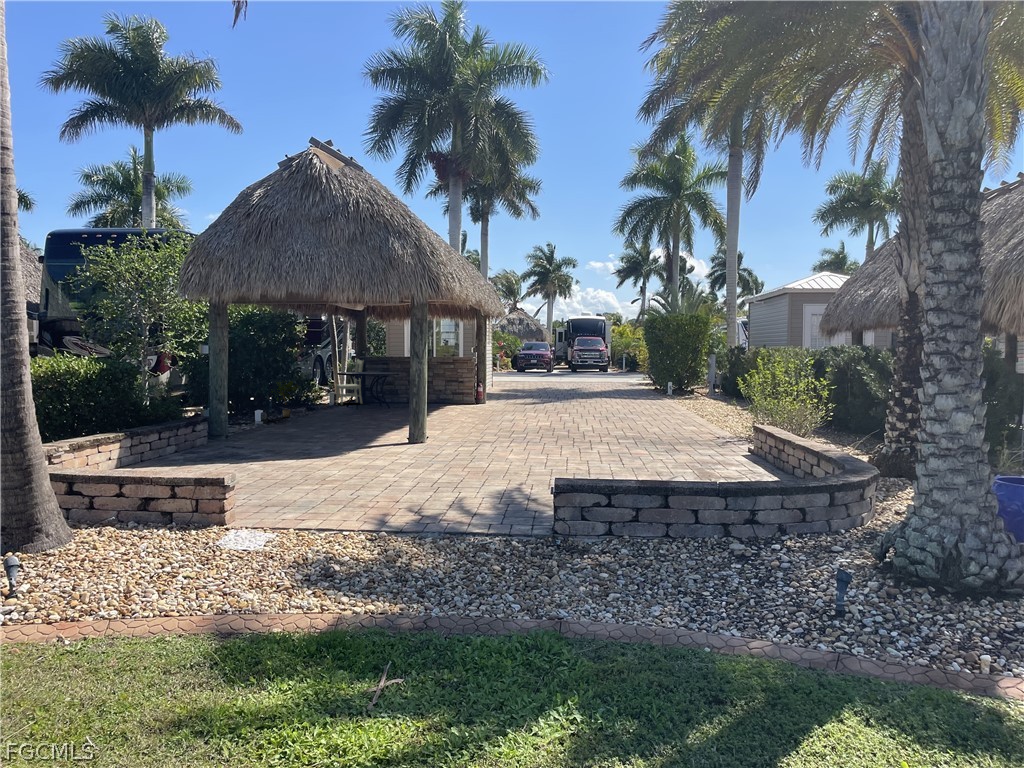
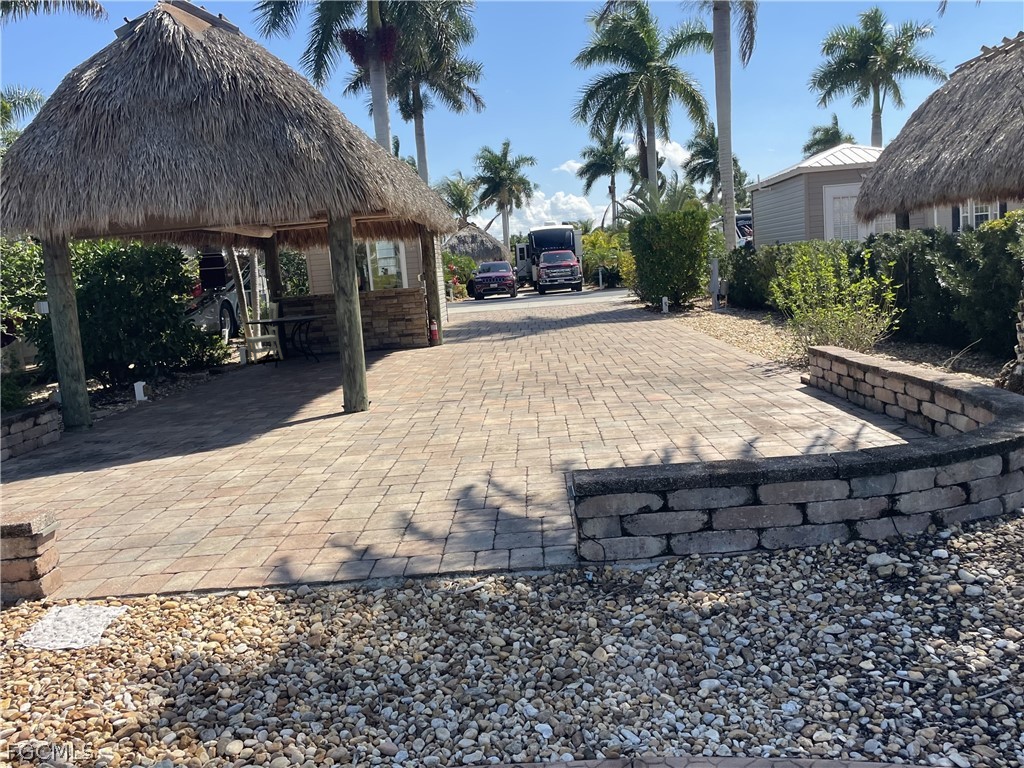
potted plant: present [271,381,299,417] -> none [153,339,195,388]

